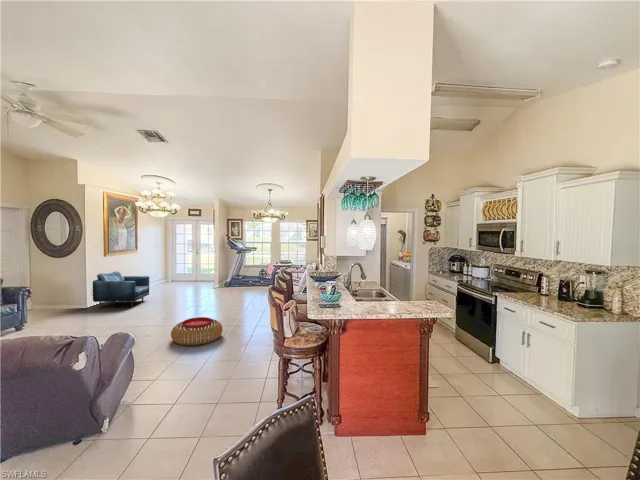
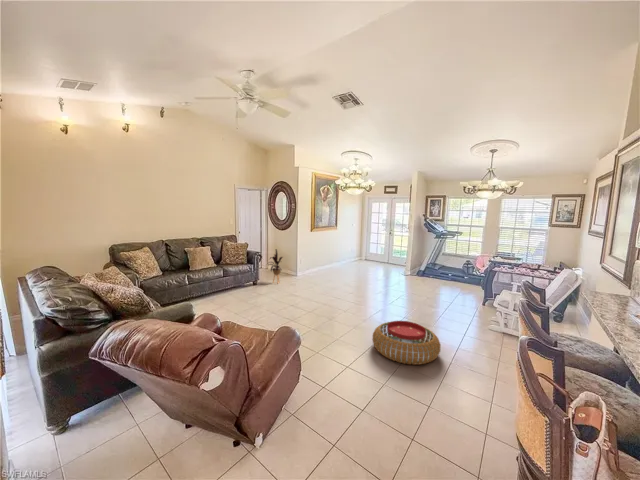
armchair: present [93,271,149,308] -> none [299,247,347,286]
house plant: none [46,277,71,314] -> present [270,249,282,283]

